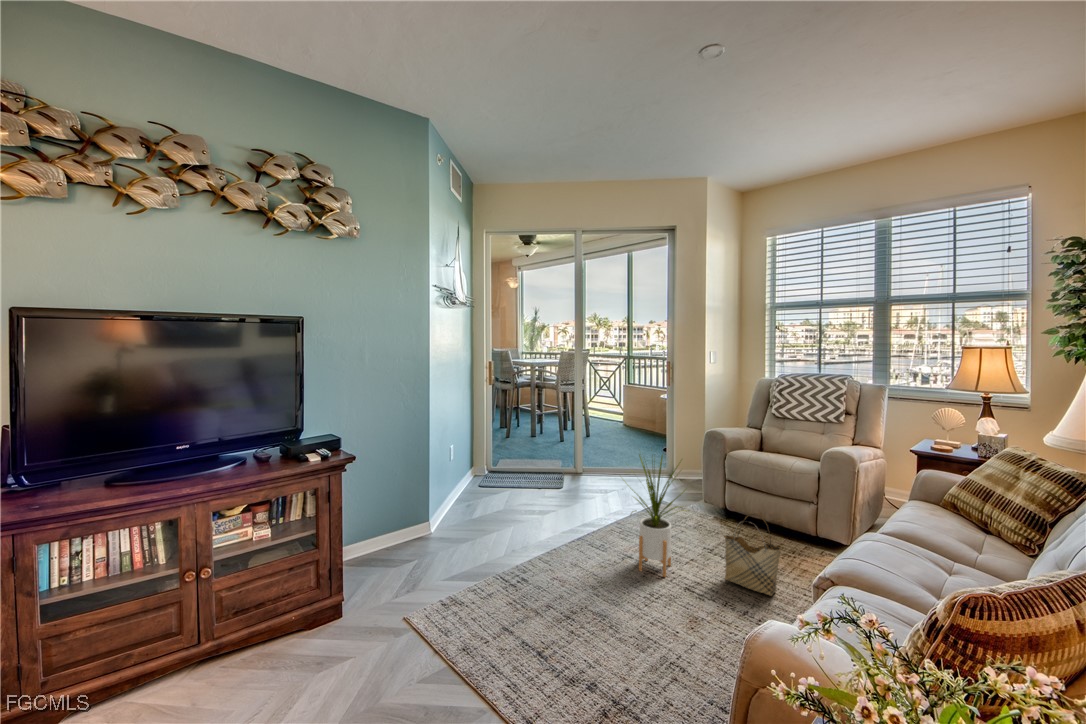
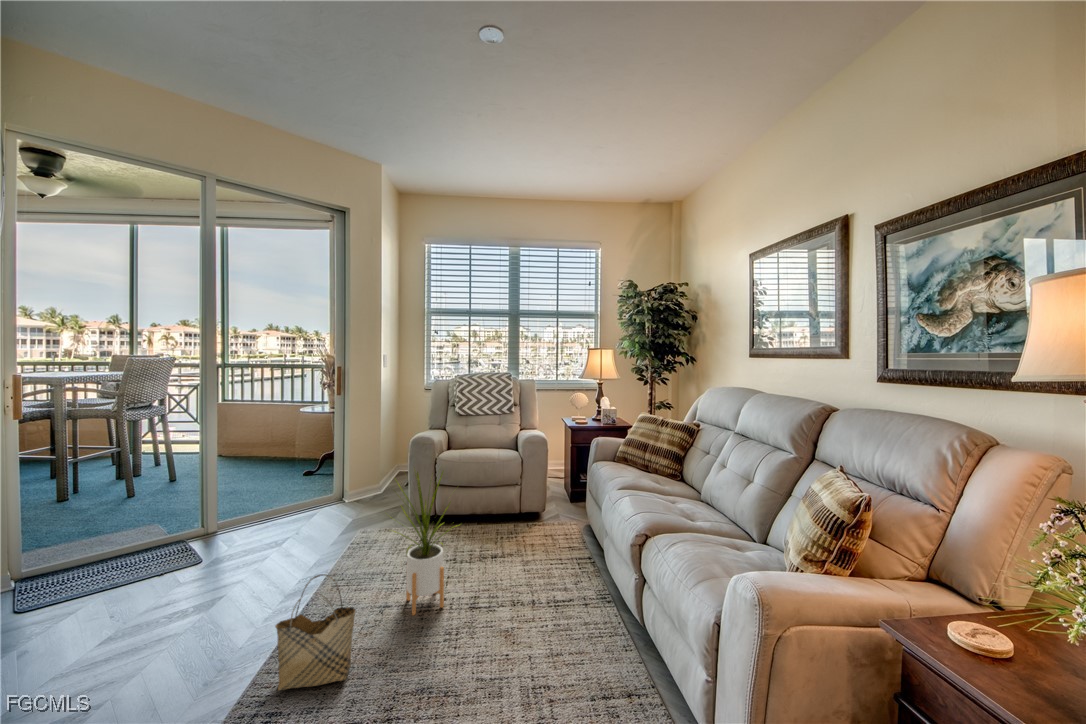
woven basket: present [725,514,781,596] -> present [275,574,355,691]

